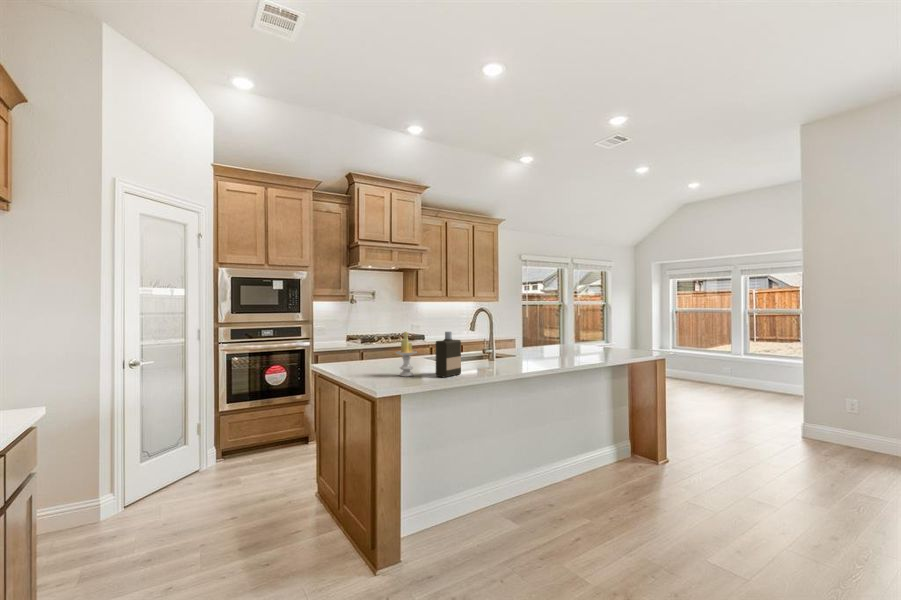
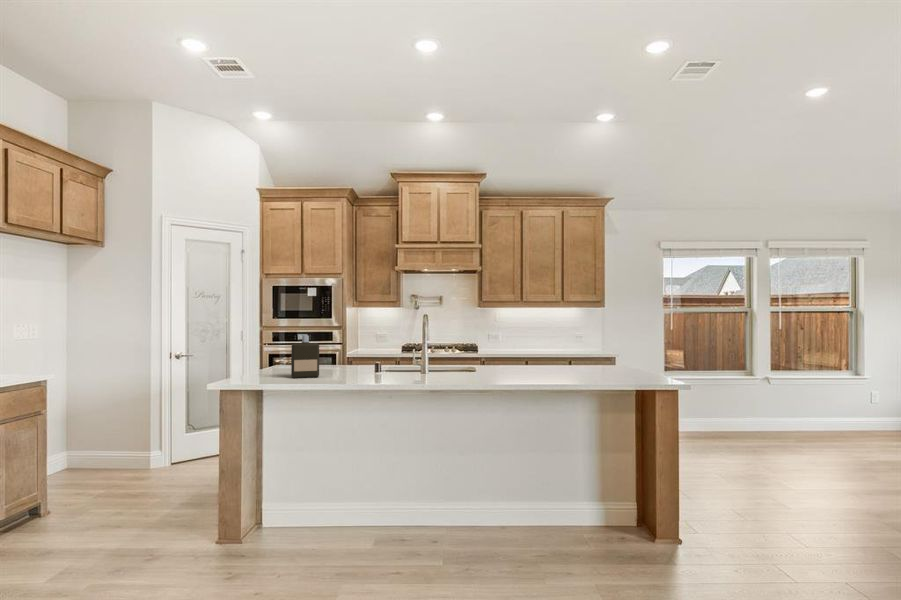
candle: present [396,332,417,376] -> none [269,334,290,375]

